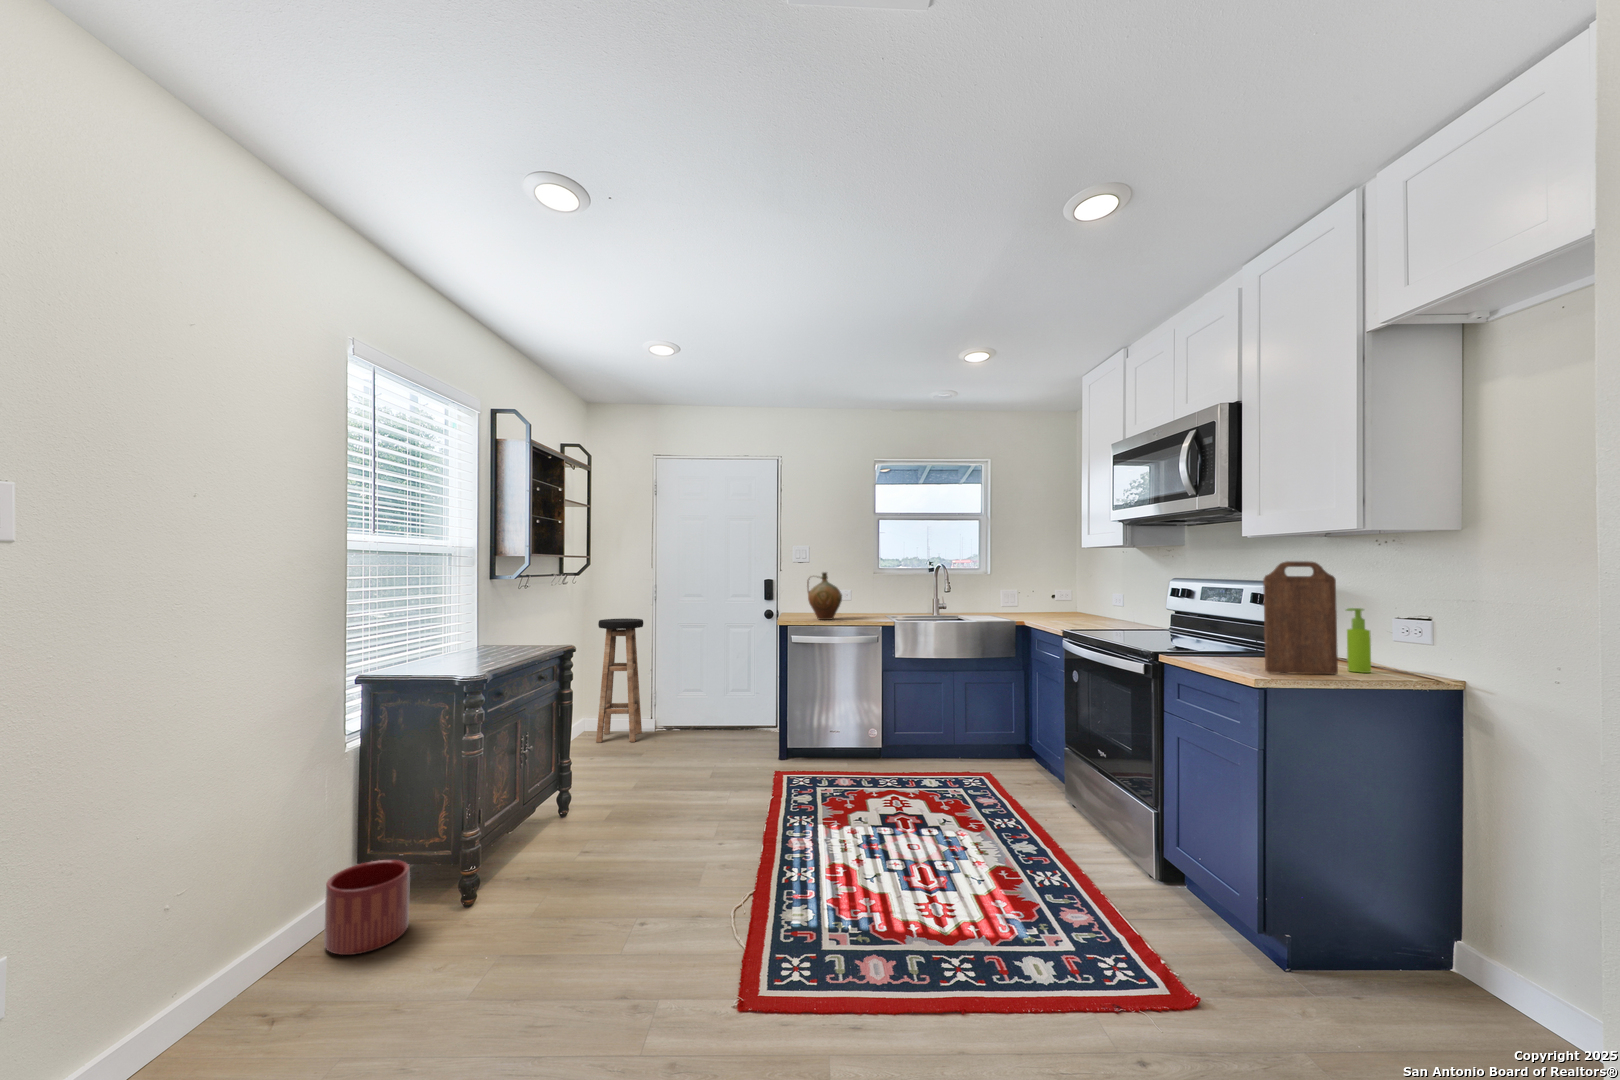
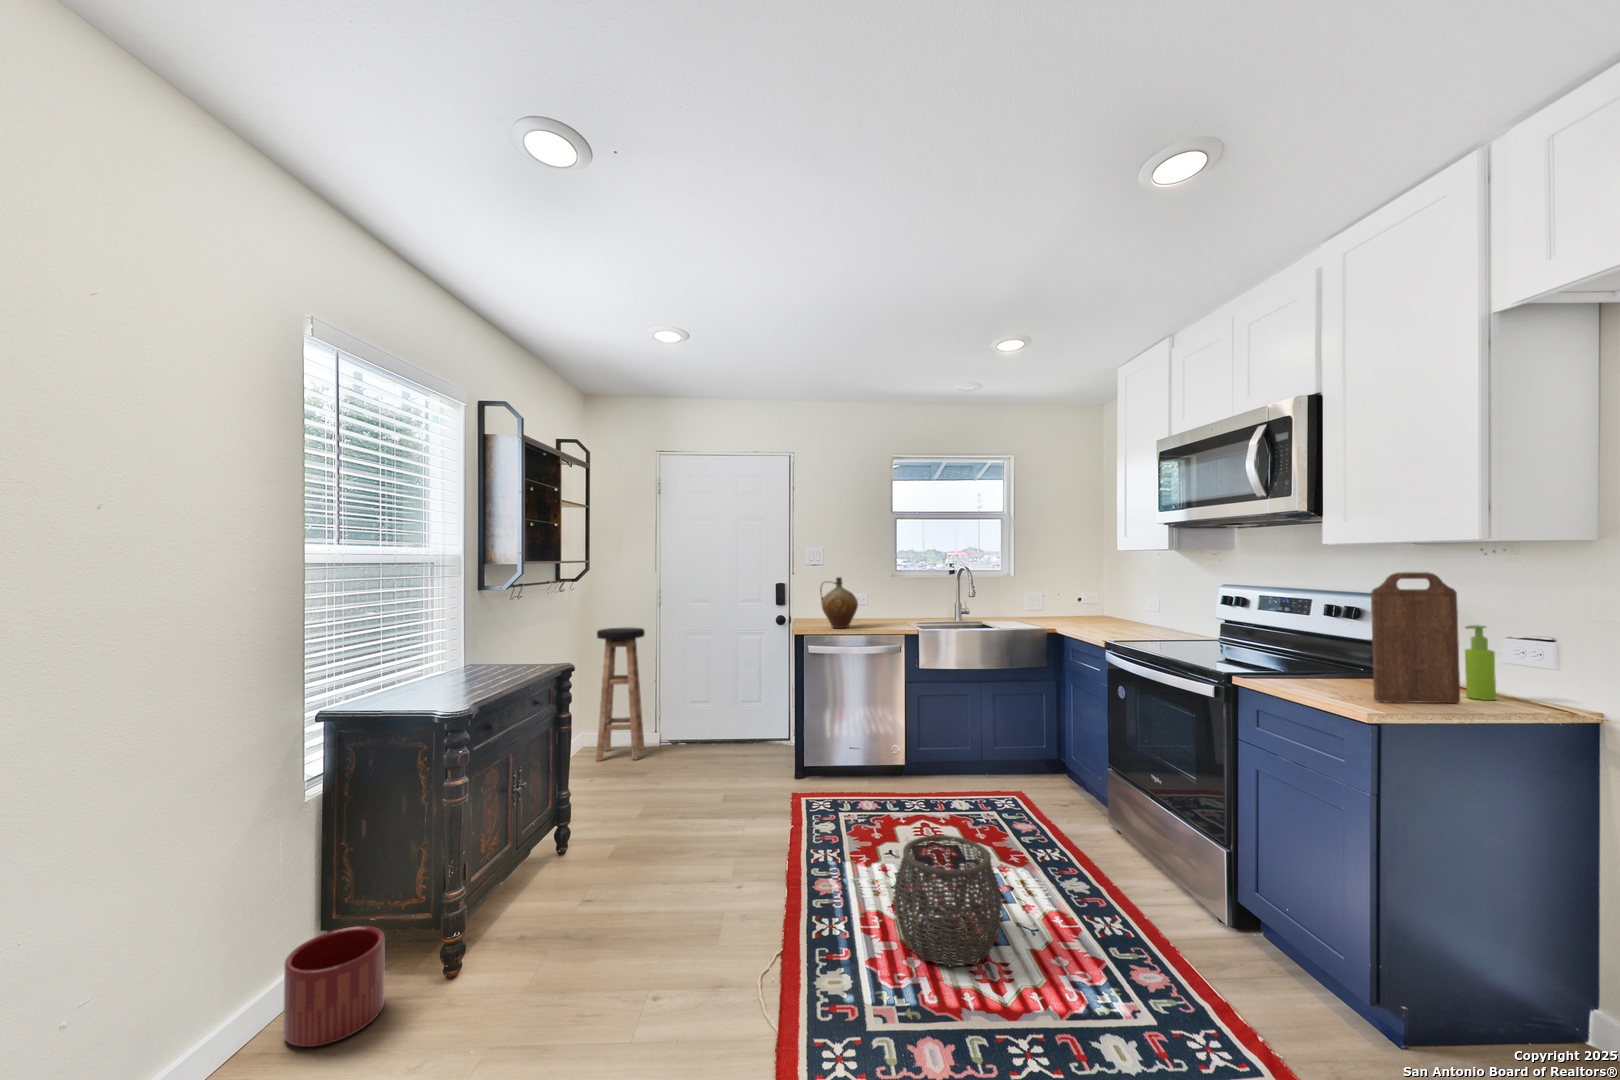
woven basket: none [855,796,951,907] -> present [893,835,1002,967]

